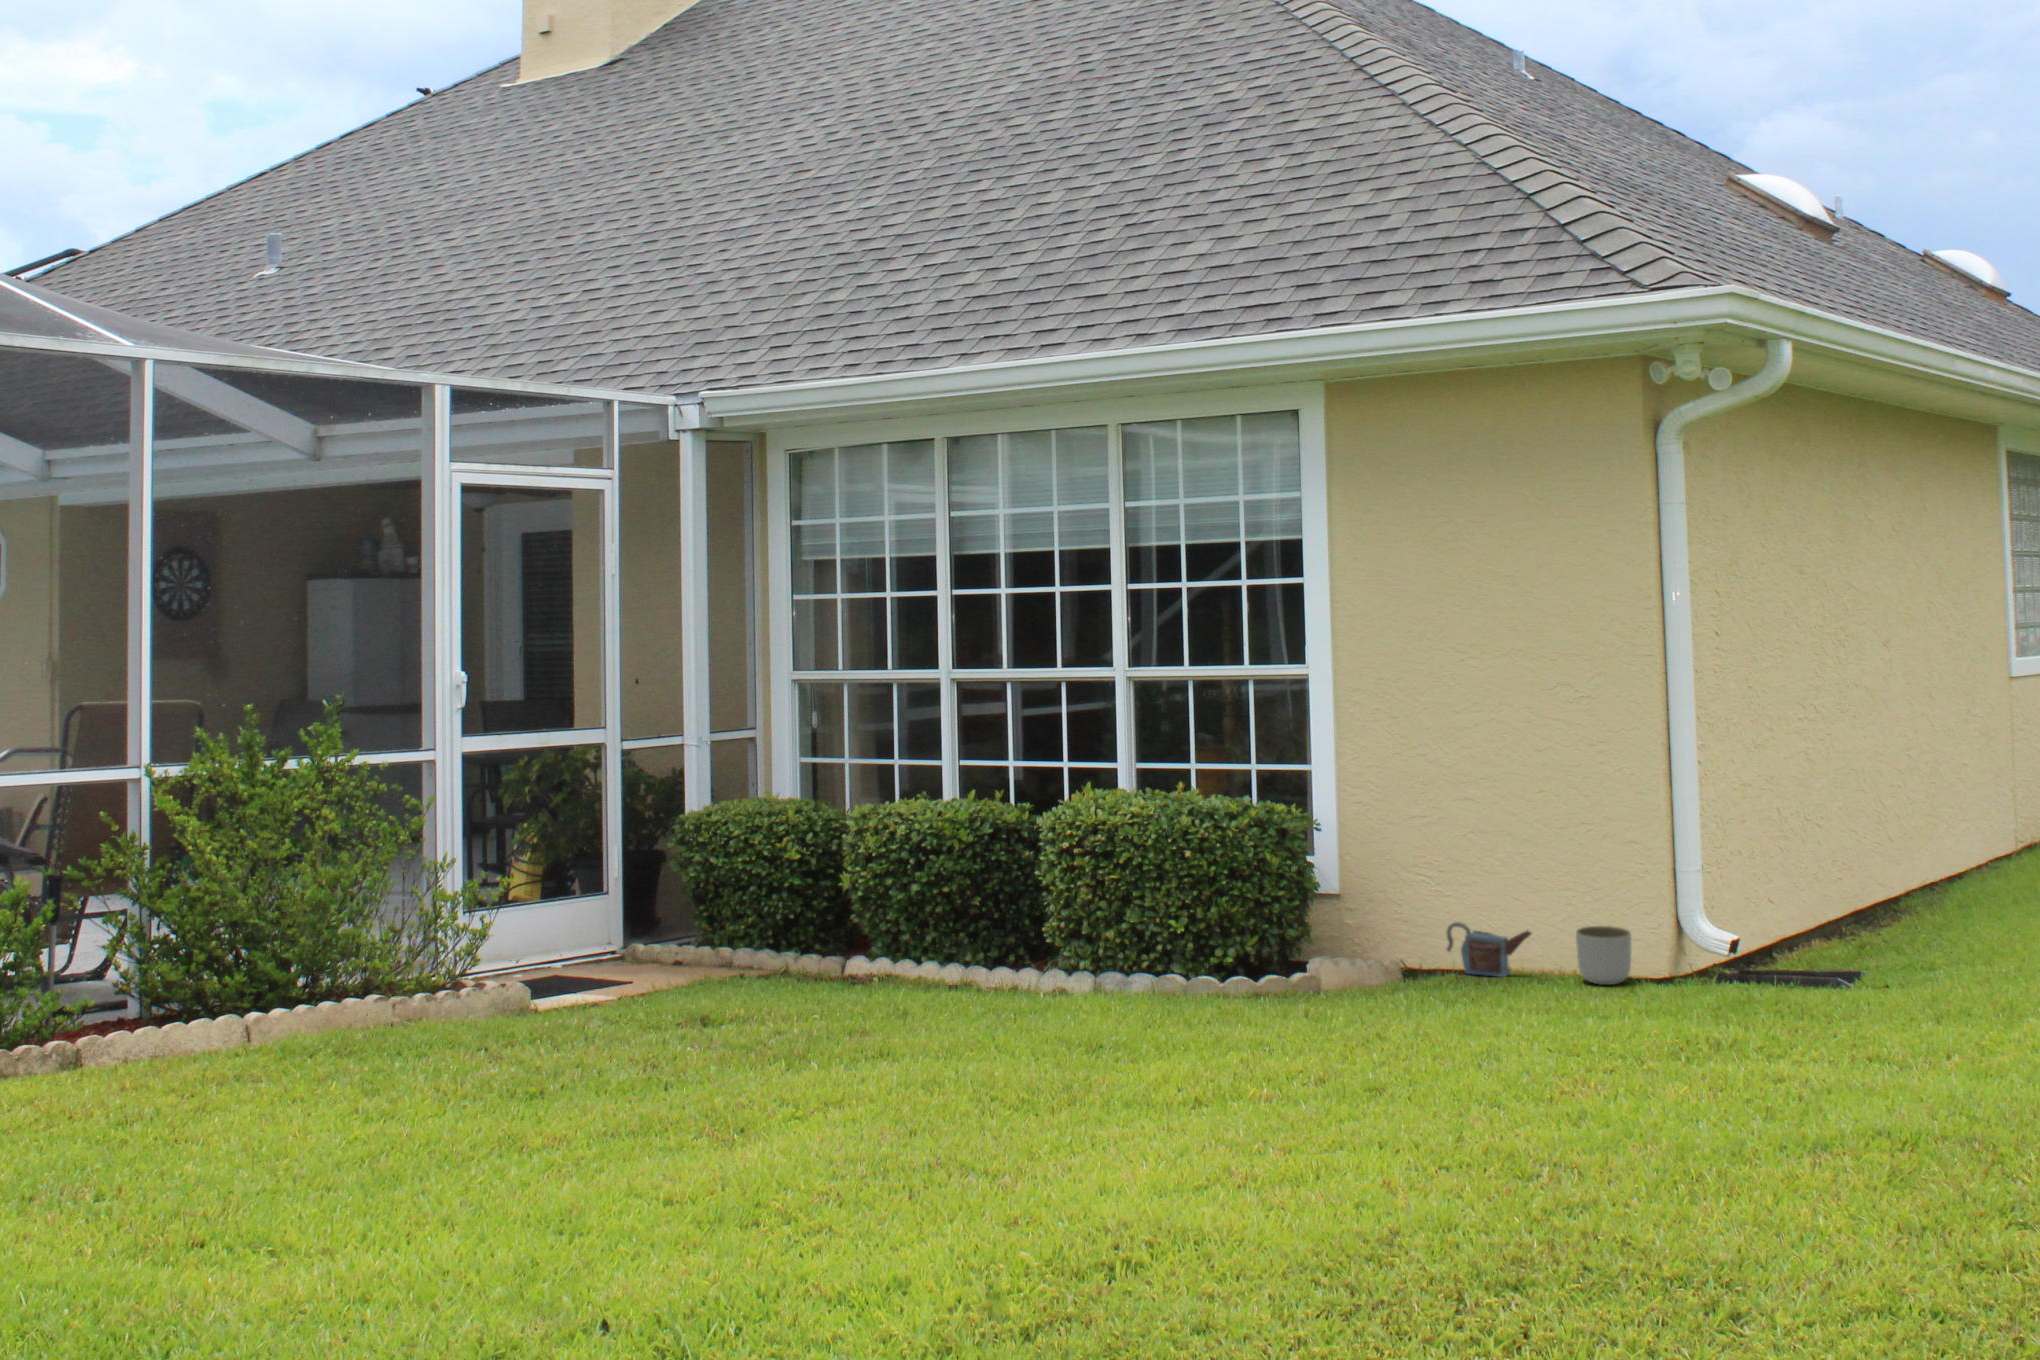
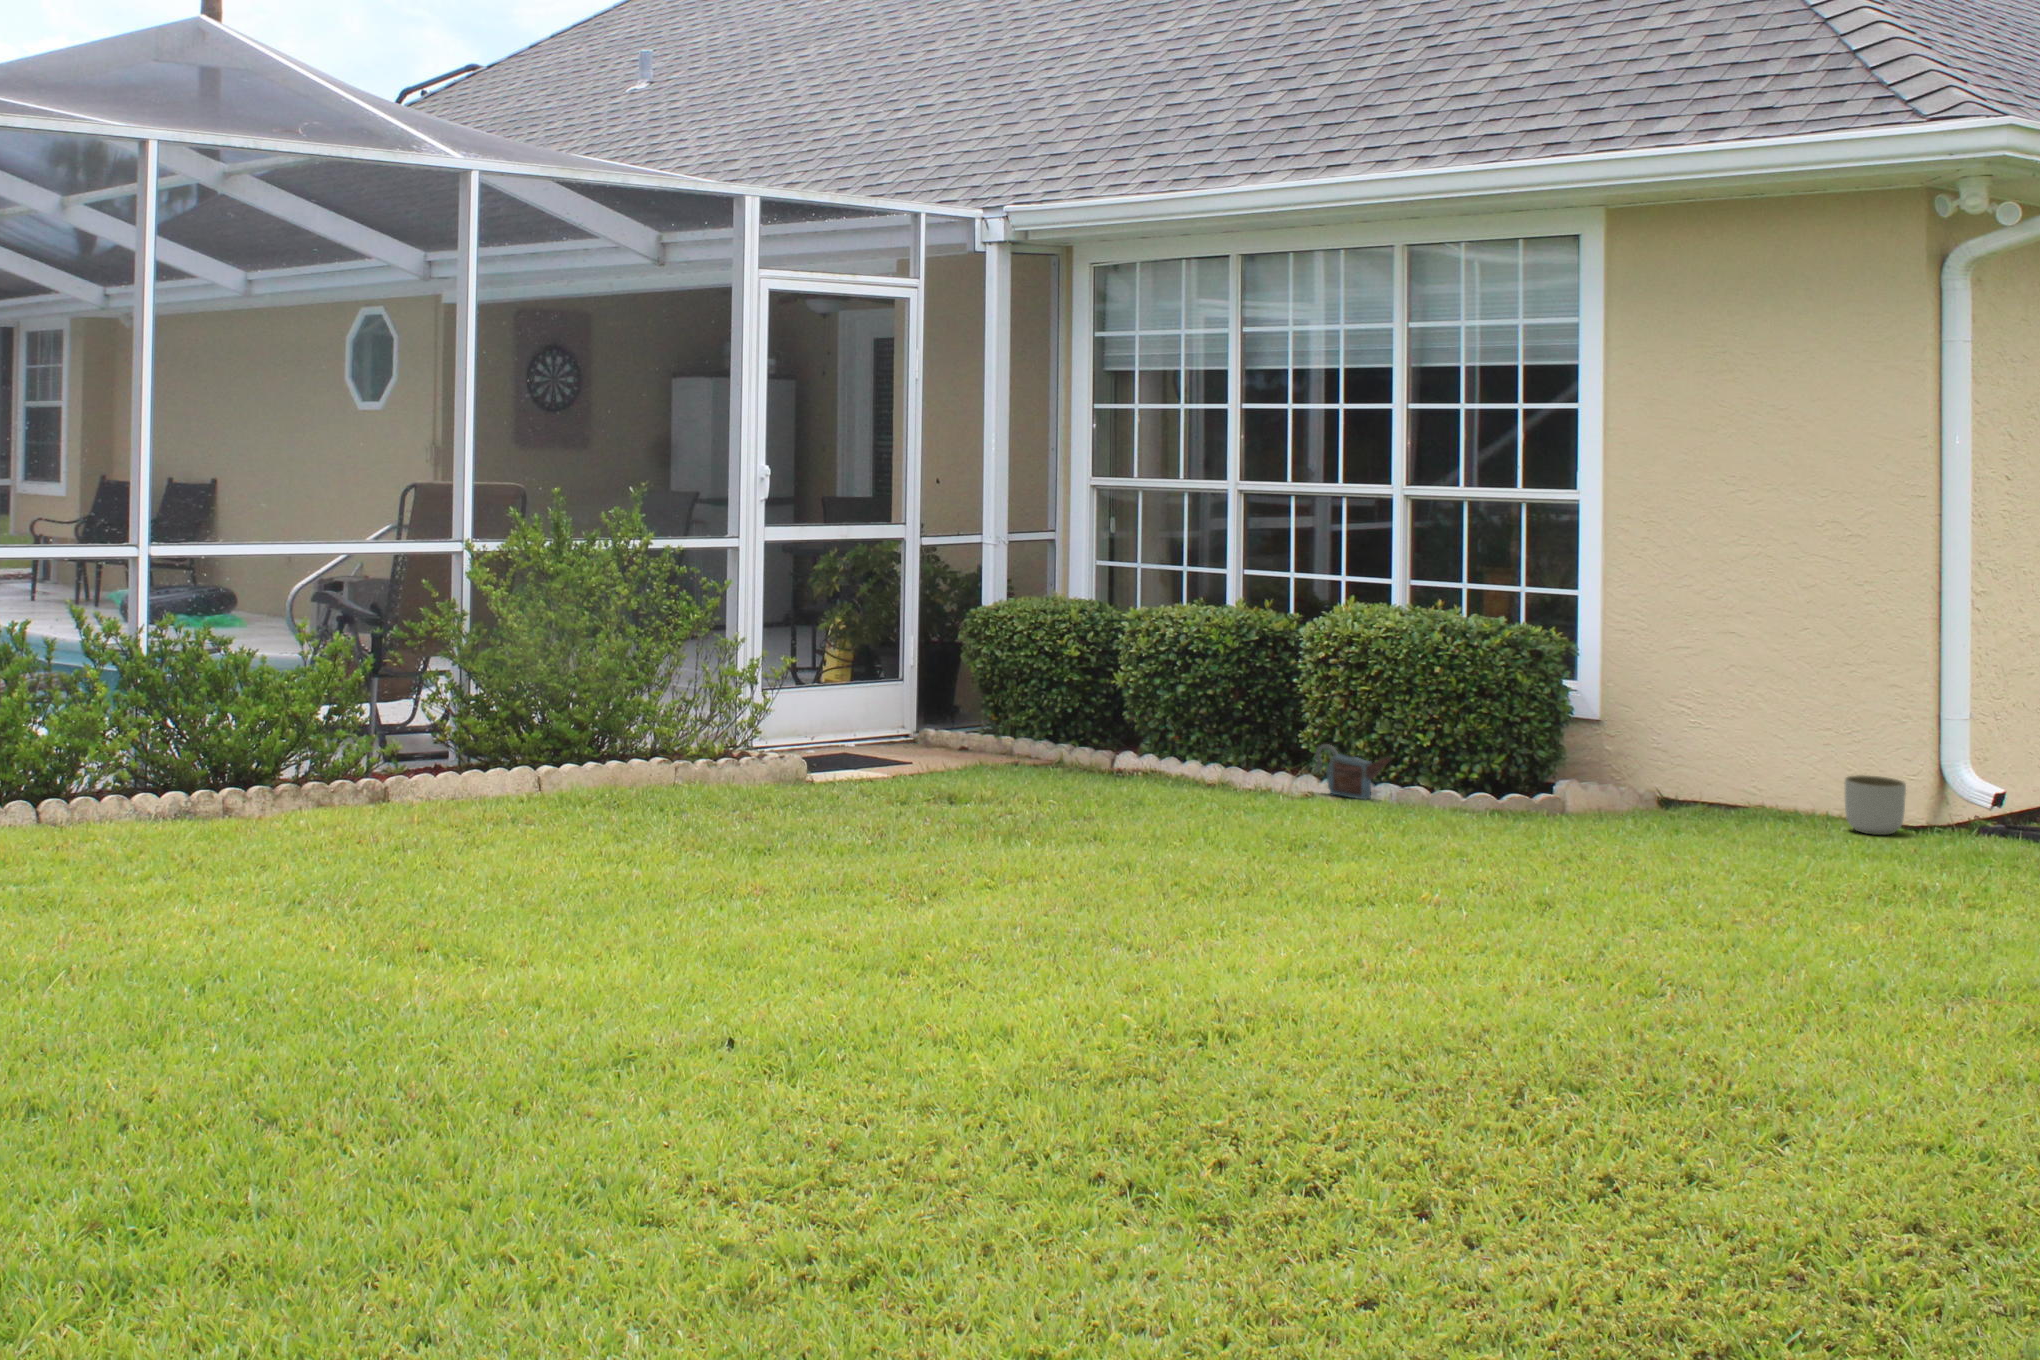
watering can: present [1447,922,1531,977] -> present [1315,744,1391,799]

